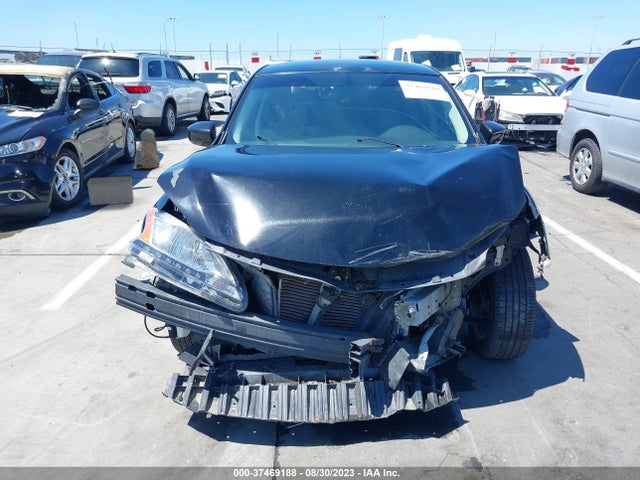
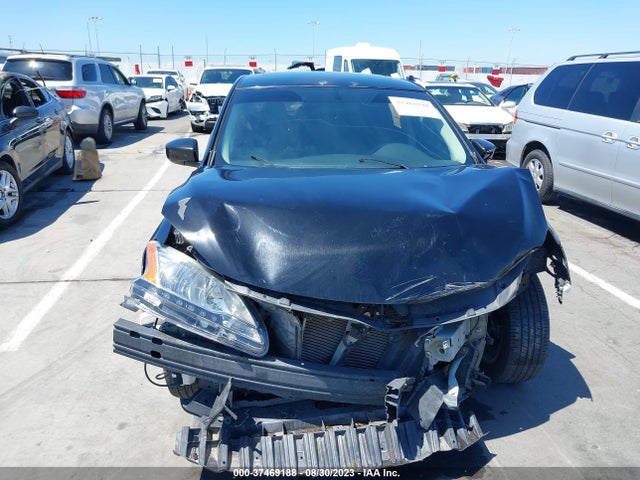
storage bin: present [87,176,134,205] -> none [28,190,80,222]

